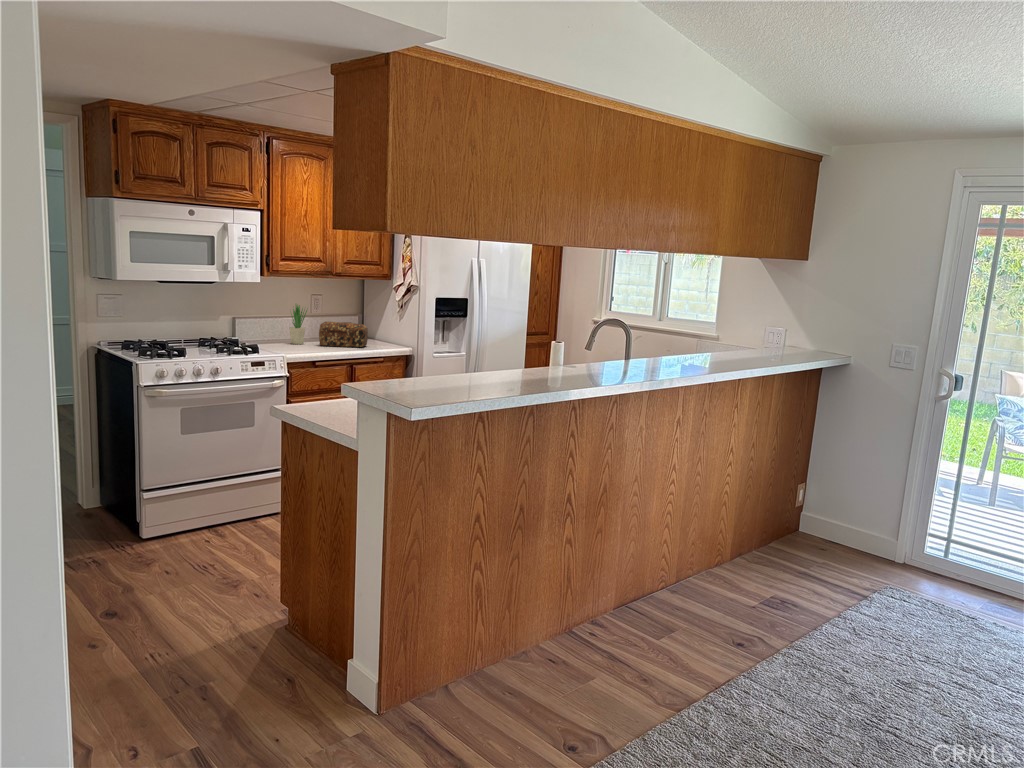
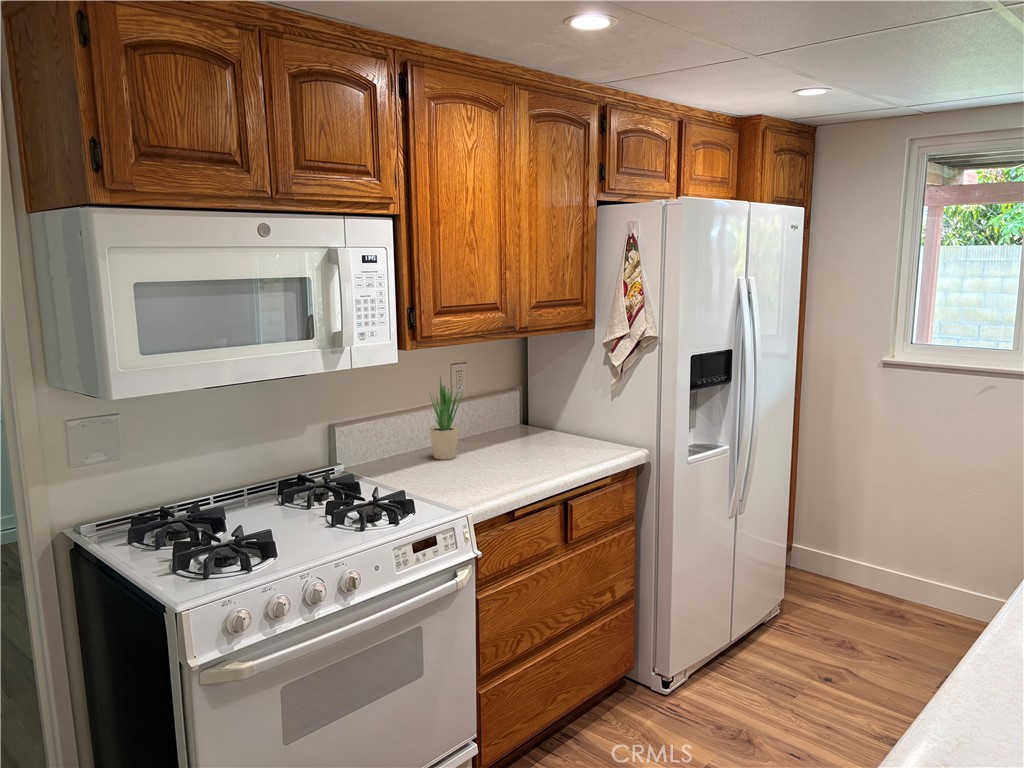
bread loaf: present [319,322,368,347] -> none [489,412,573,462]

